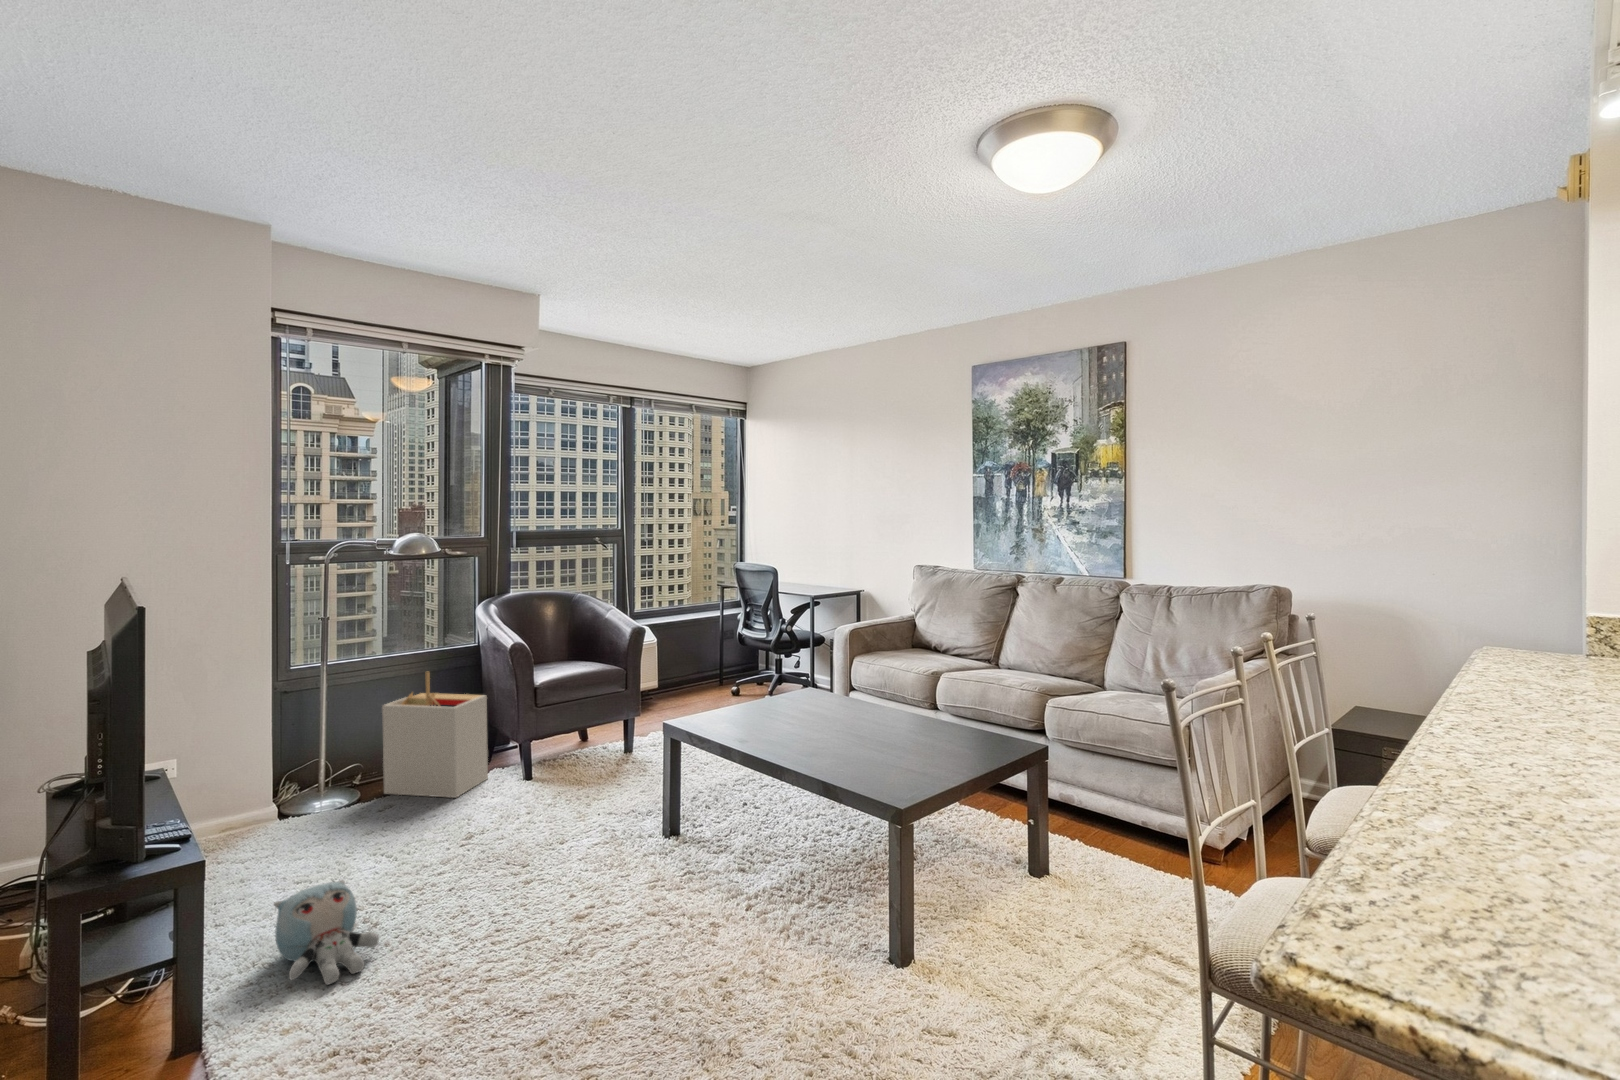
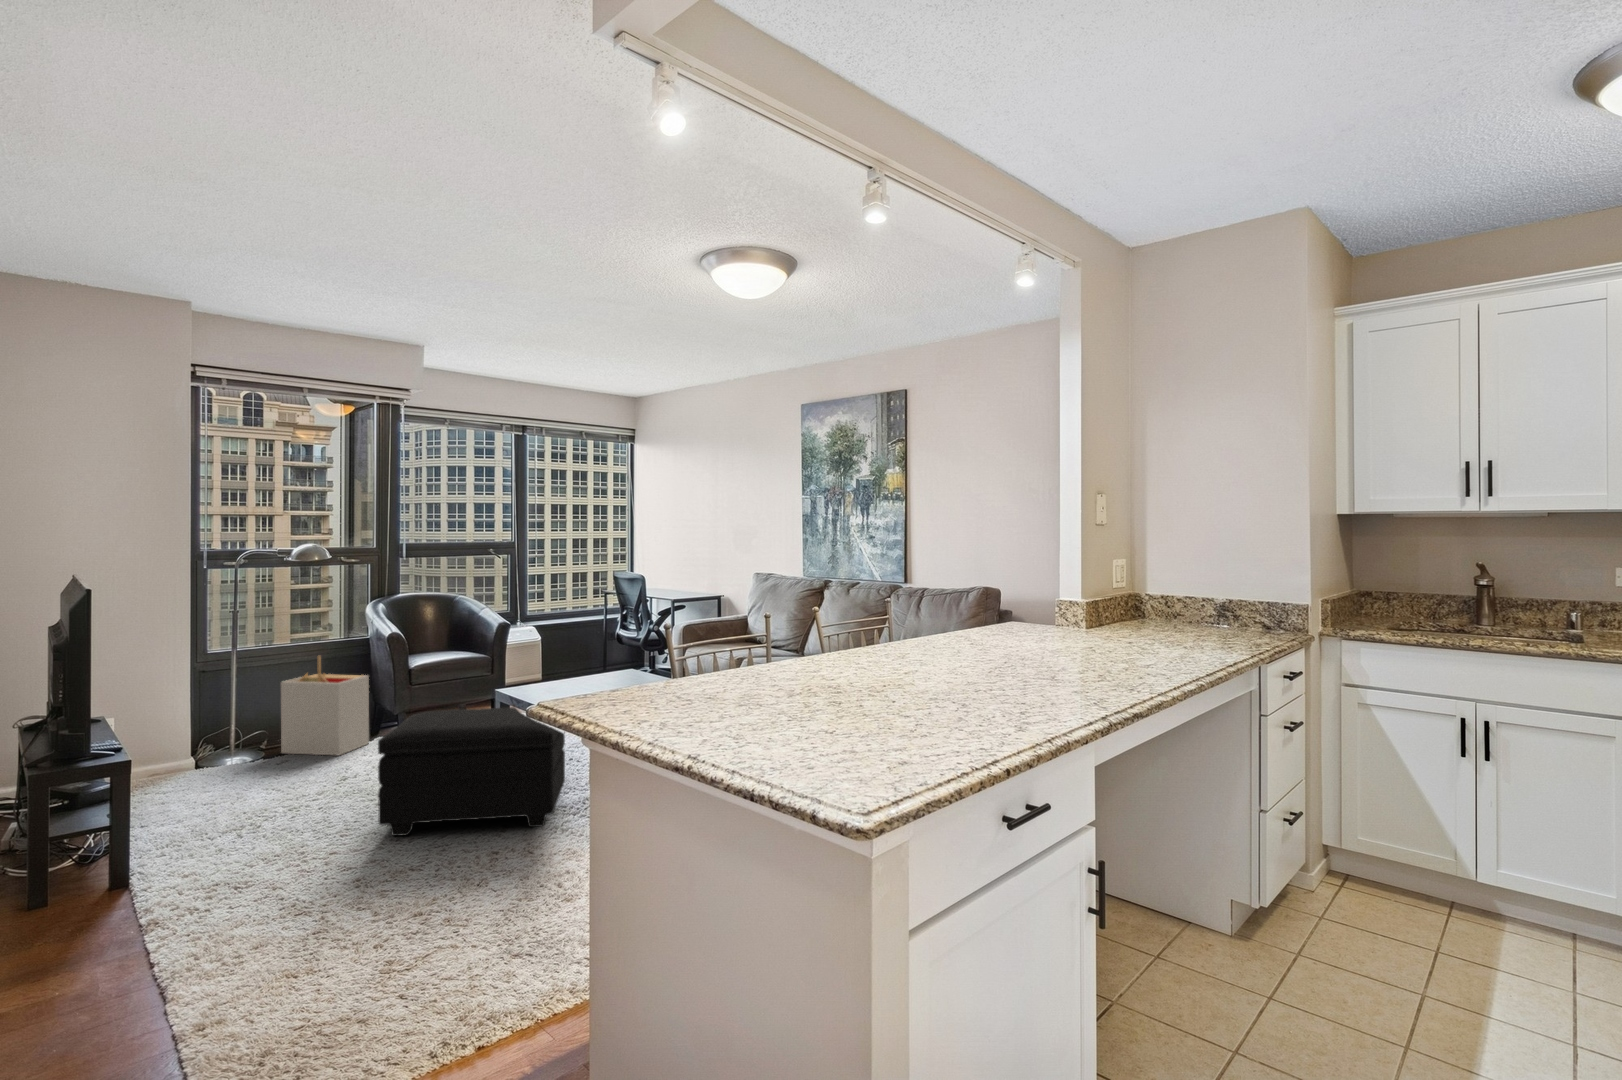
footstool: none [548,750,786,947] -> present [378,707,565,836]
plush toy: present [274,880,379,985] -> none [183,792,258,855]

